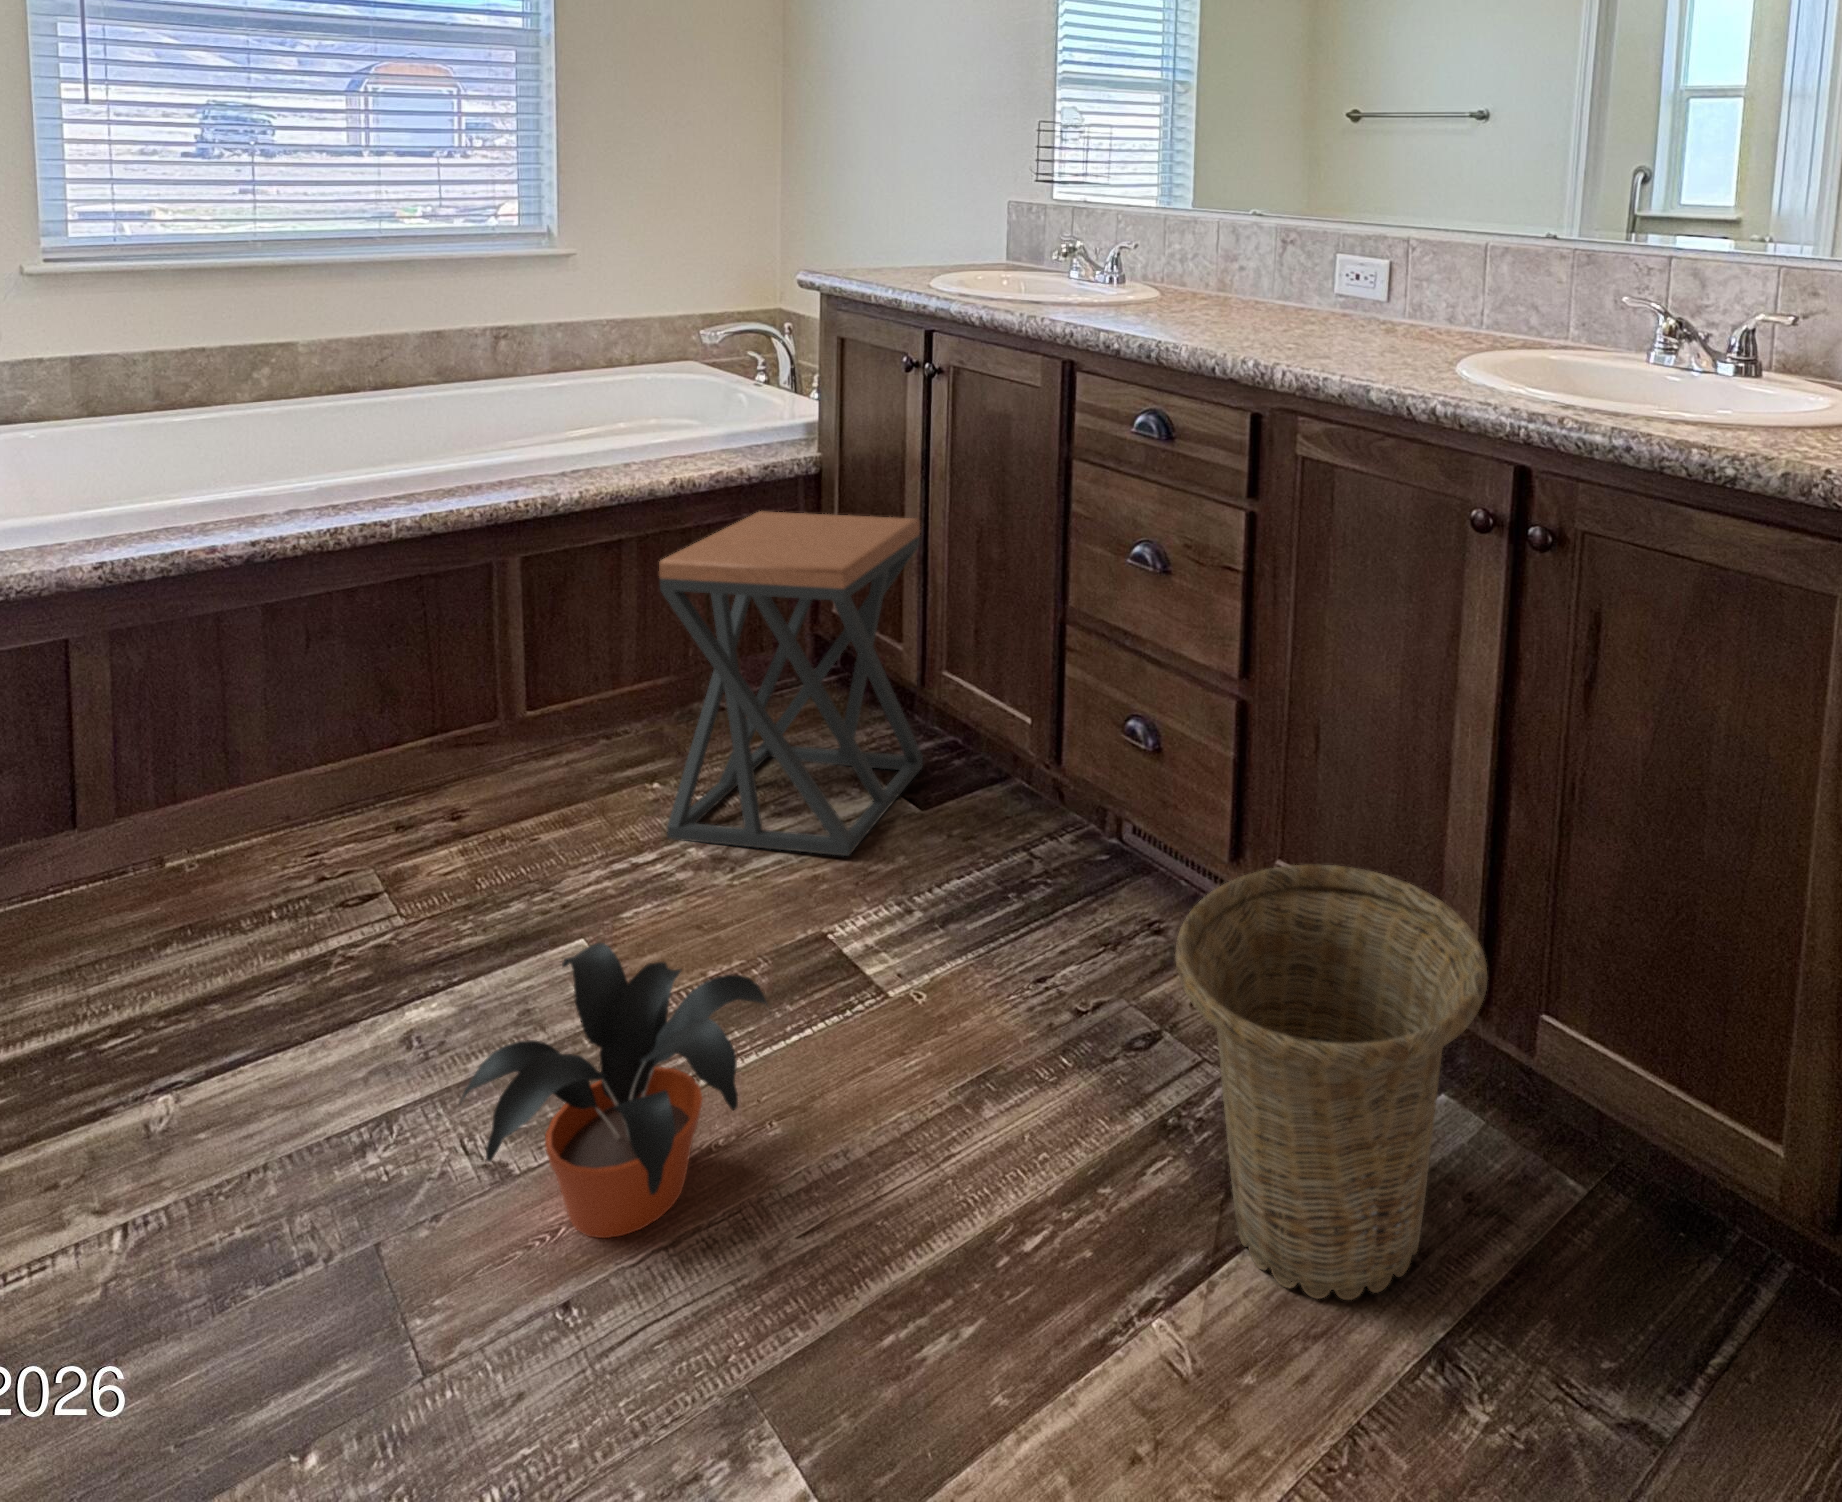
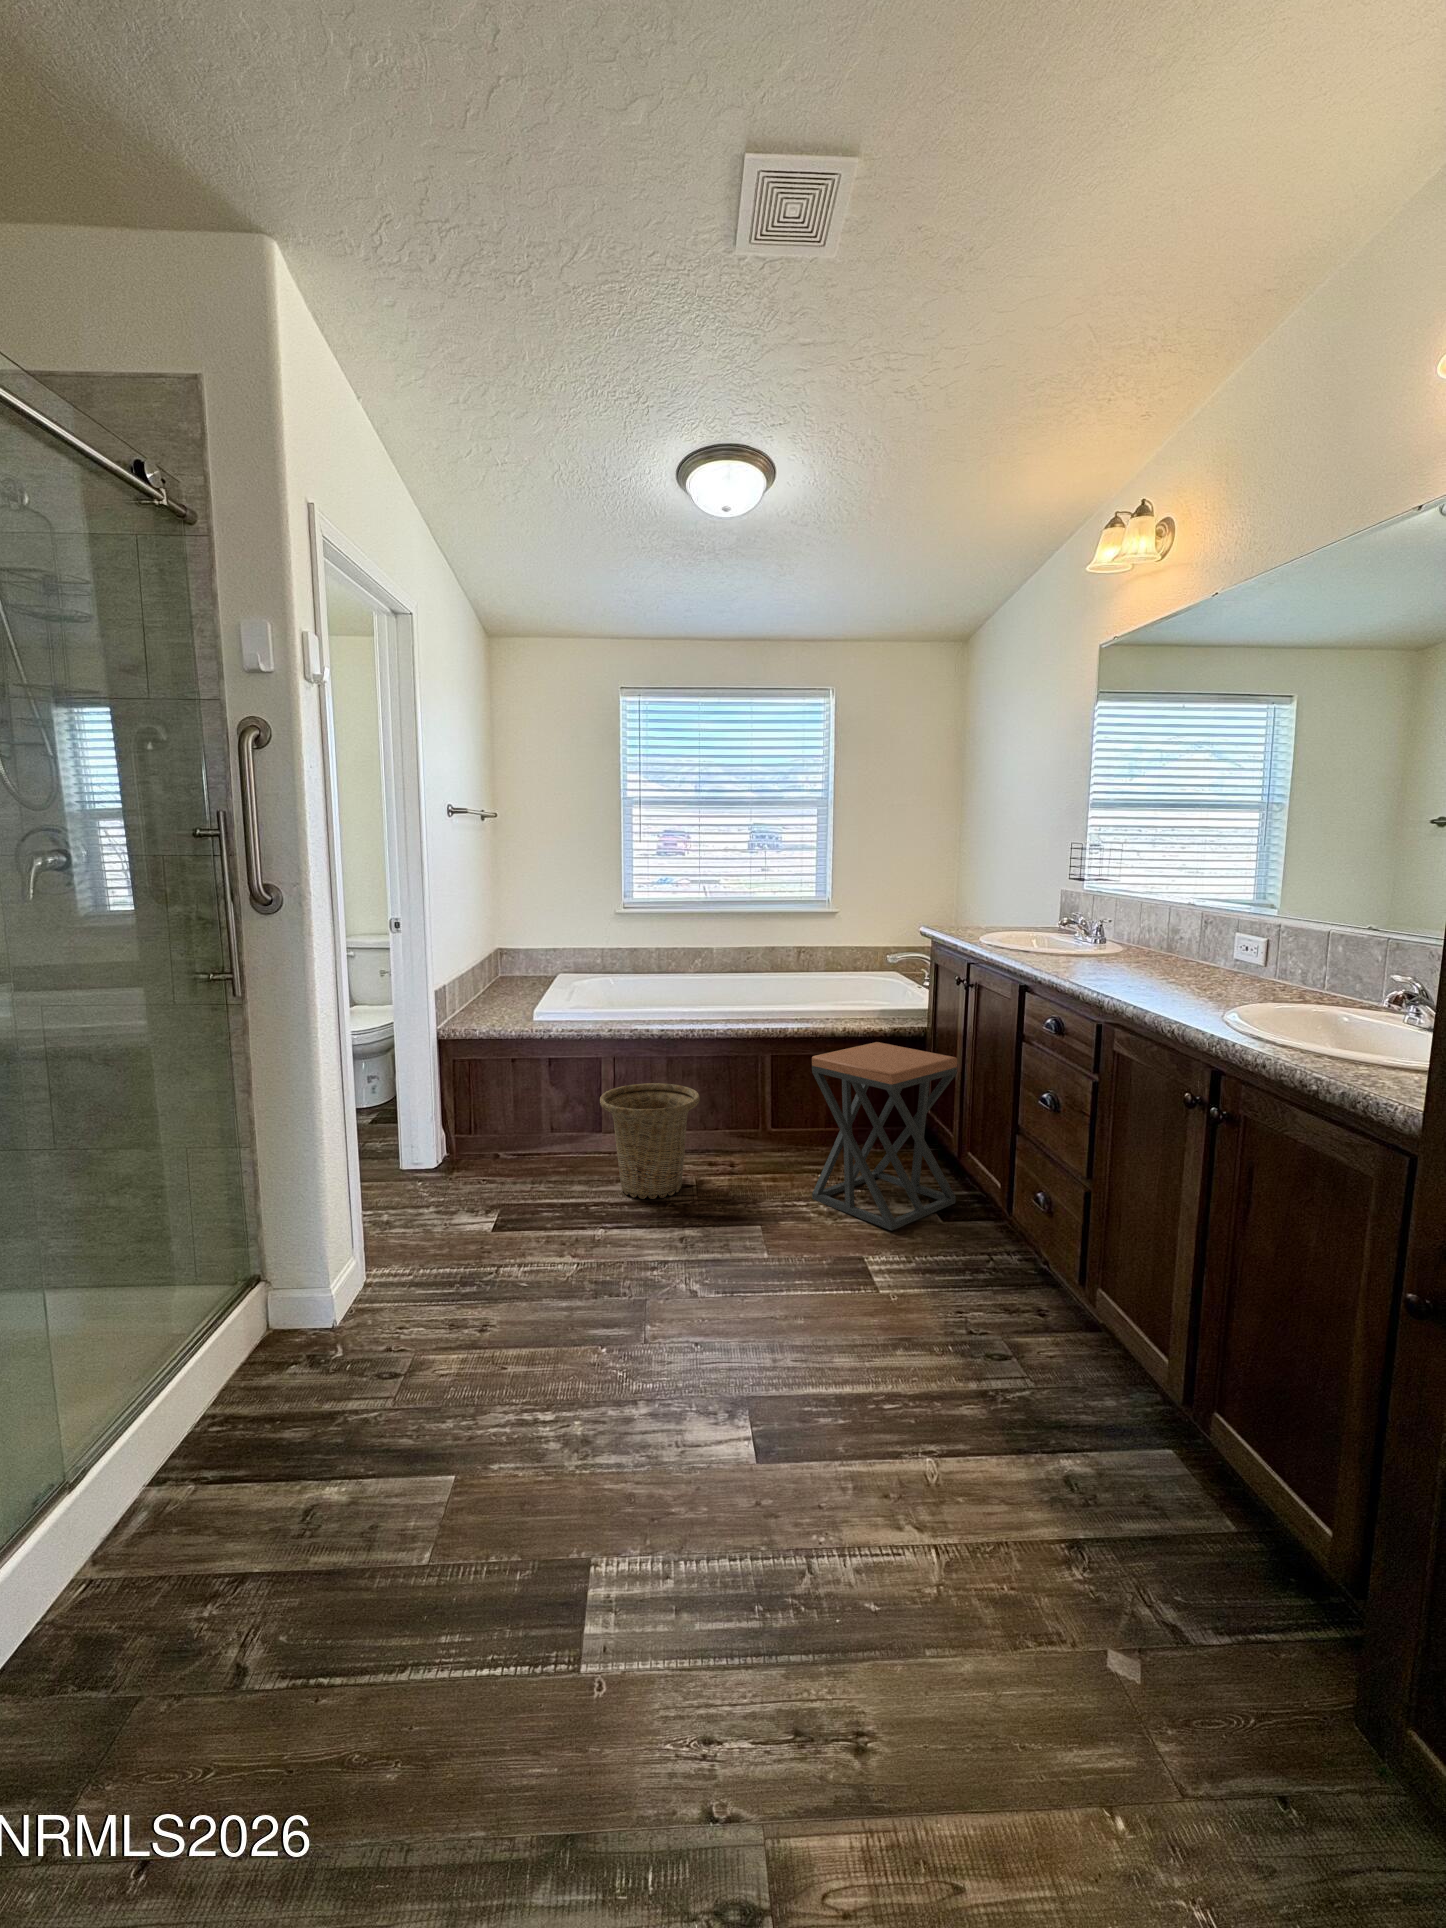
basket: present [1175,864,1487,1300] -> present [600,1083,700,1199]
potted plant: present [460,943,767,1238] -> none [673,1211,799,1331]

